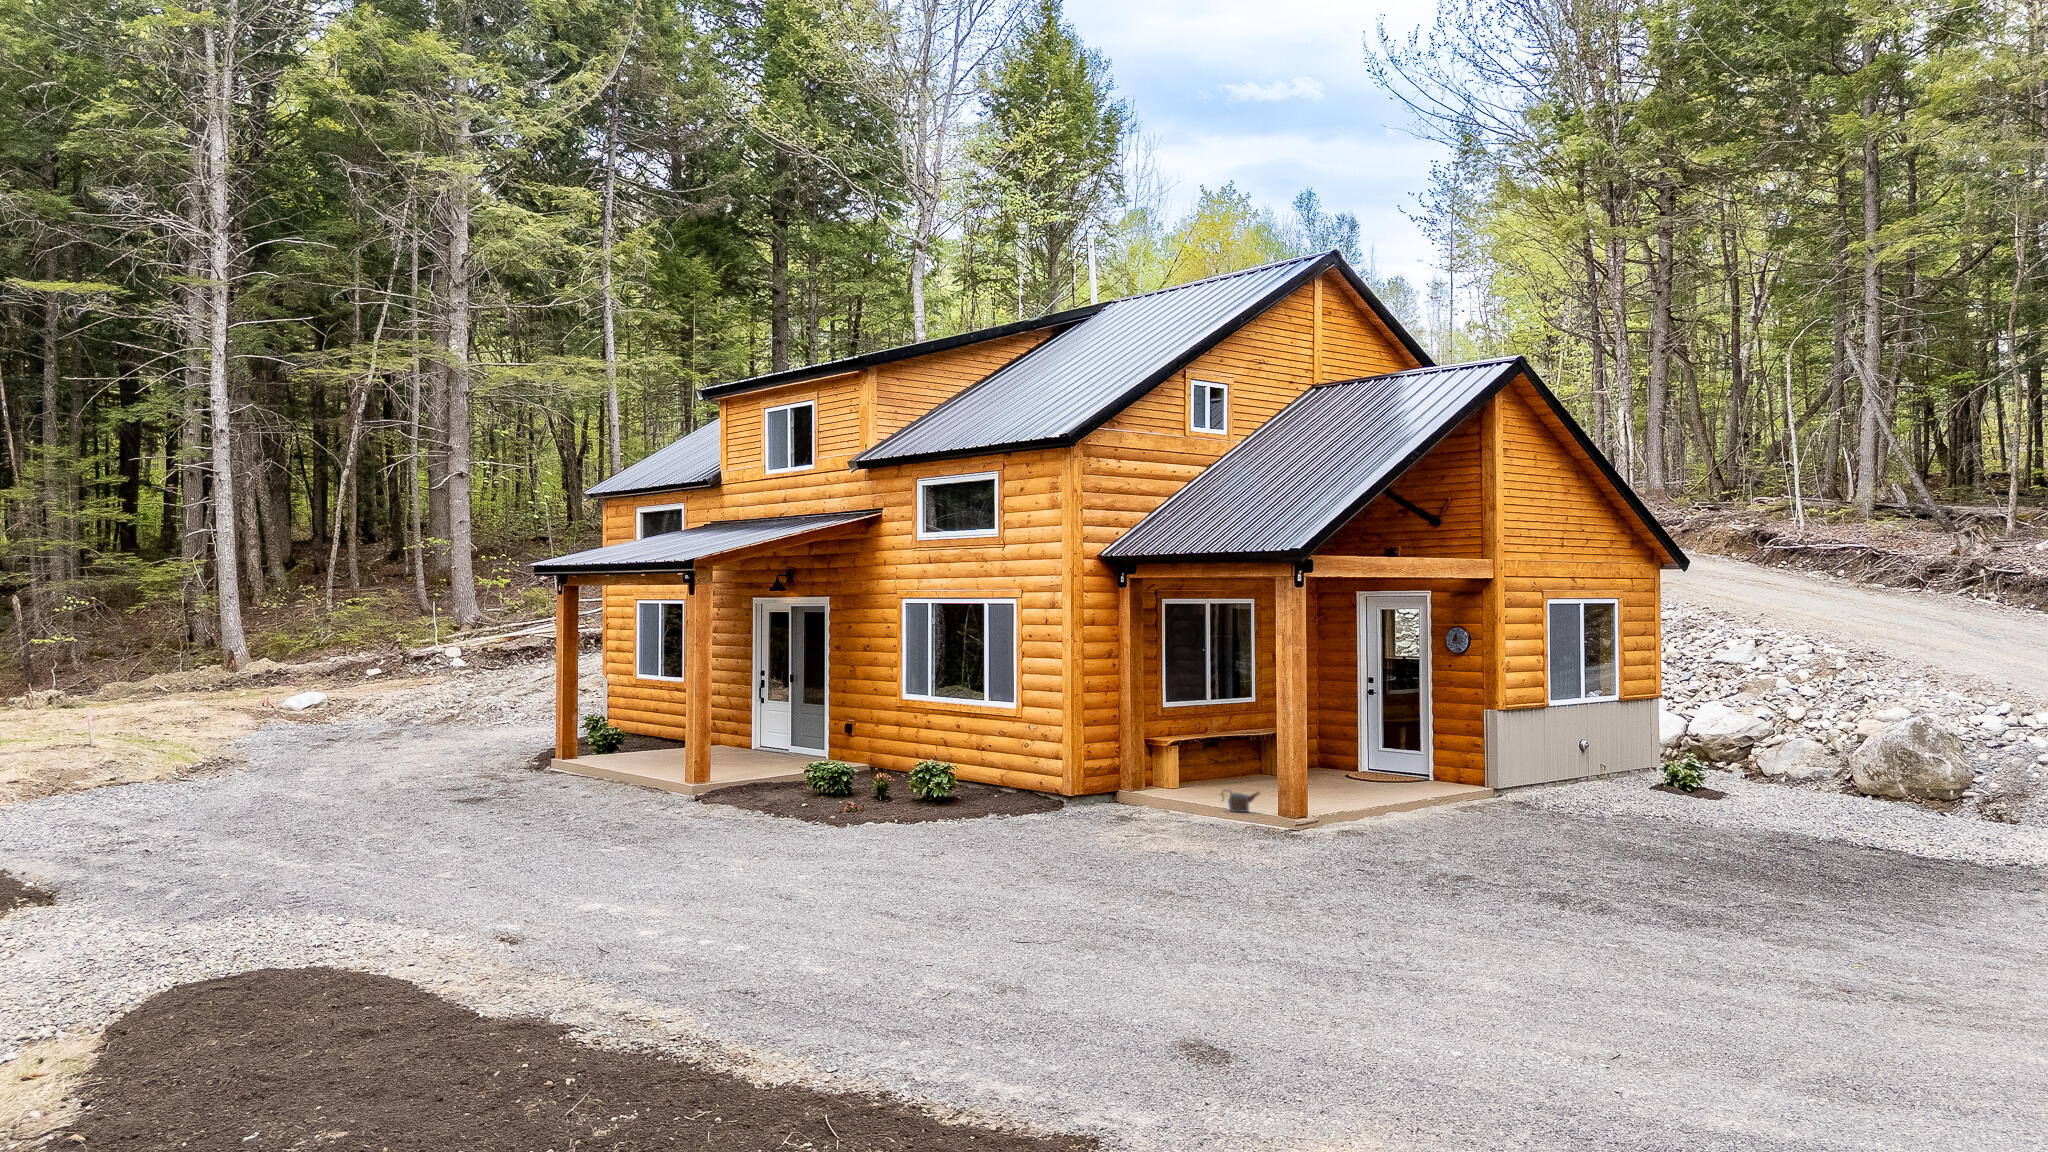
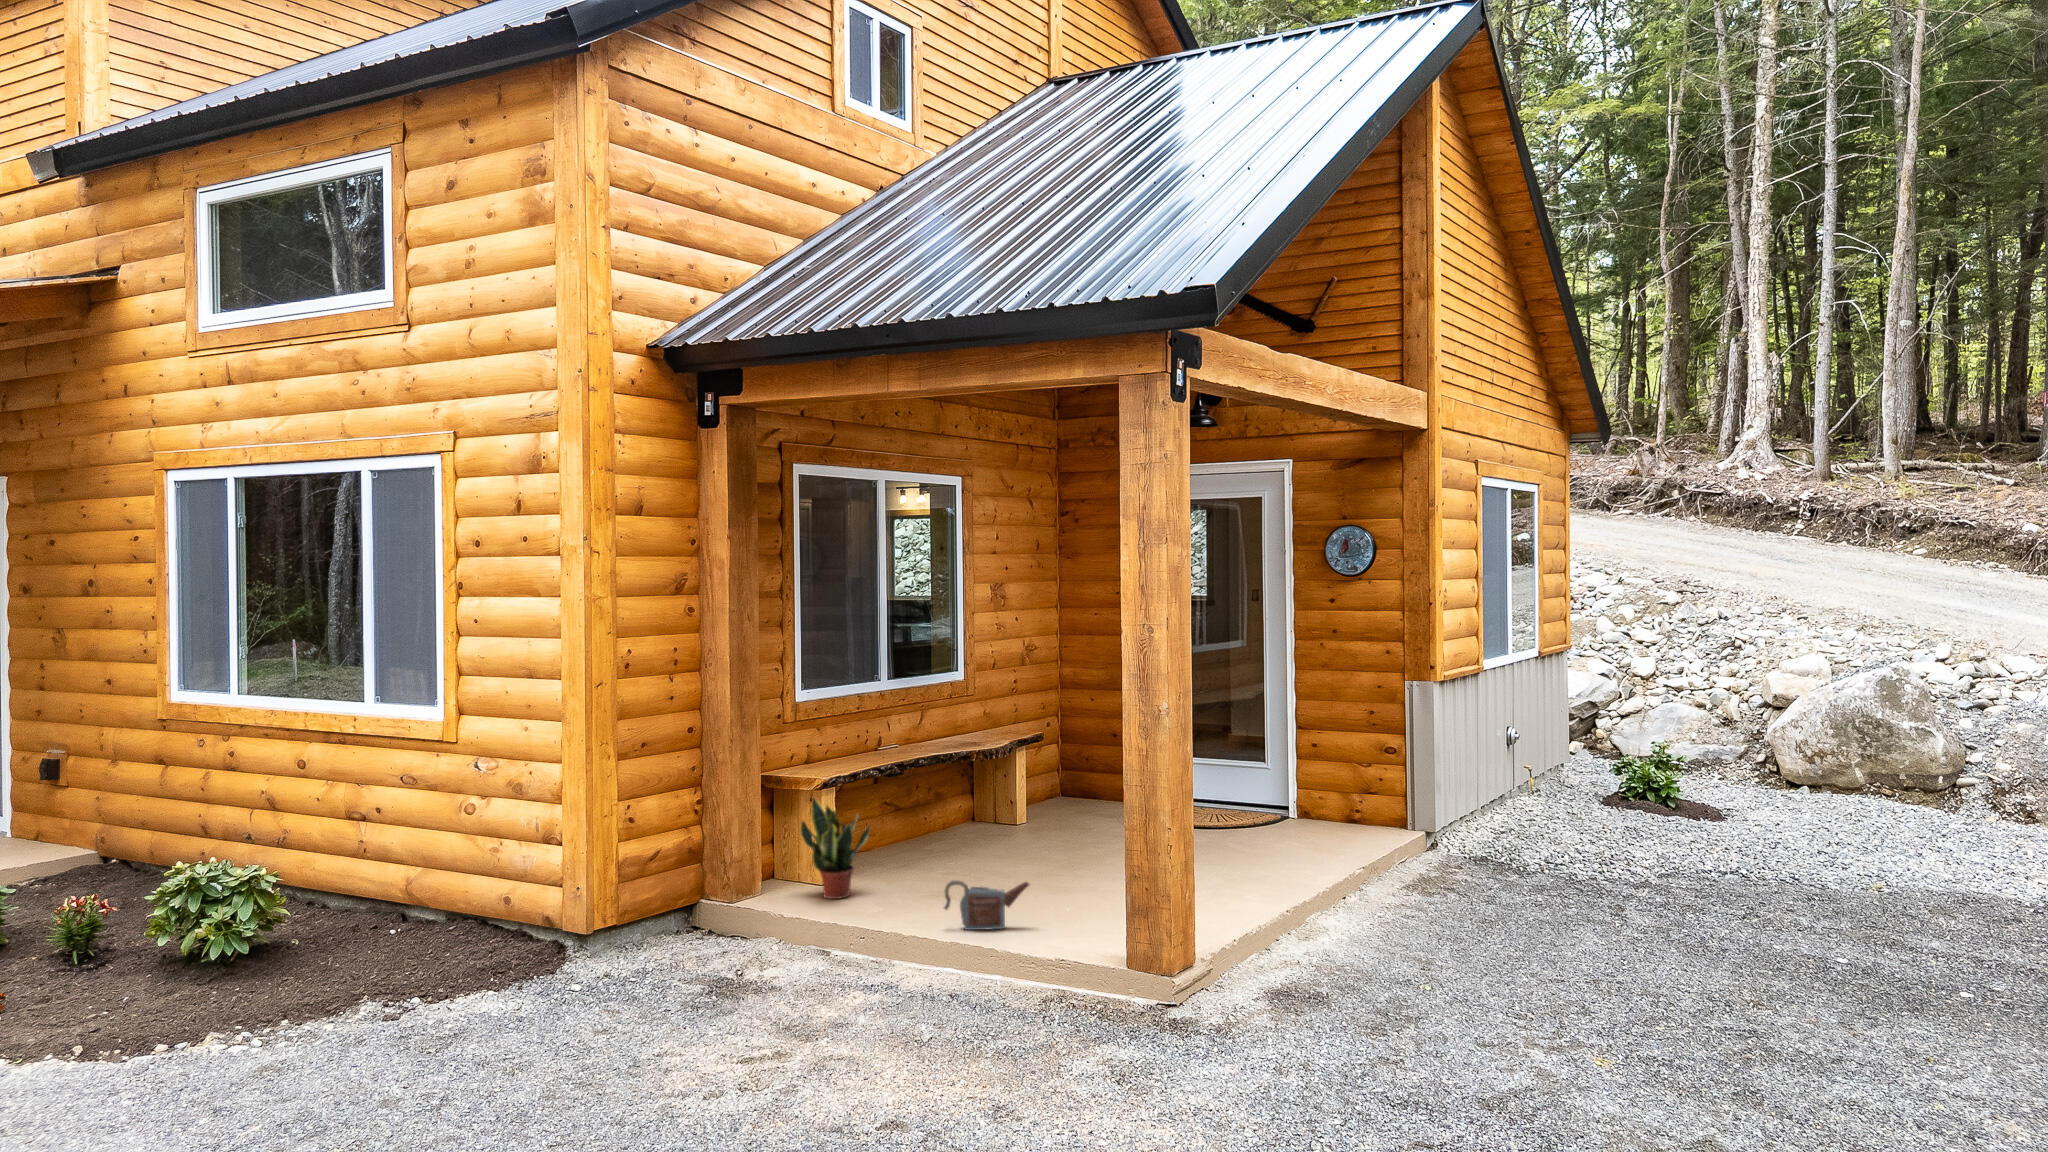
potted plant: none [1165,751,1197,799] -> present [801,798,870,899]

